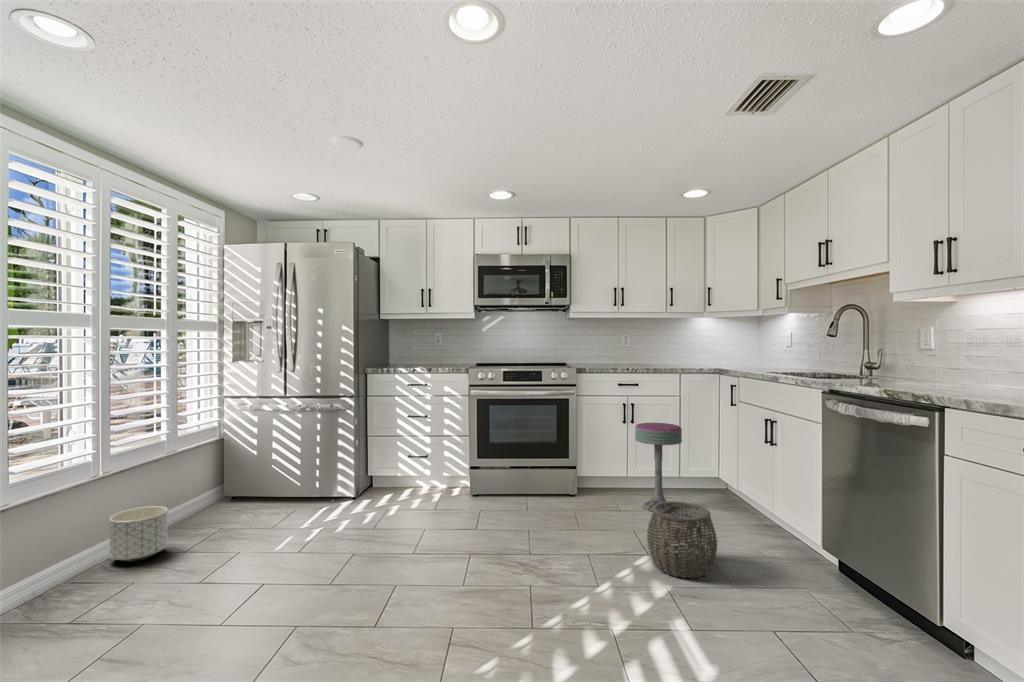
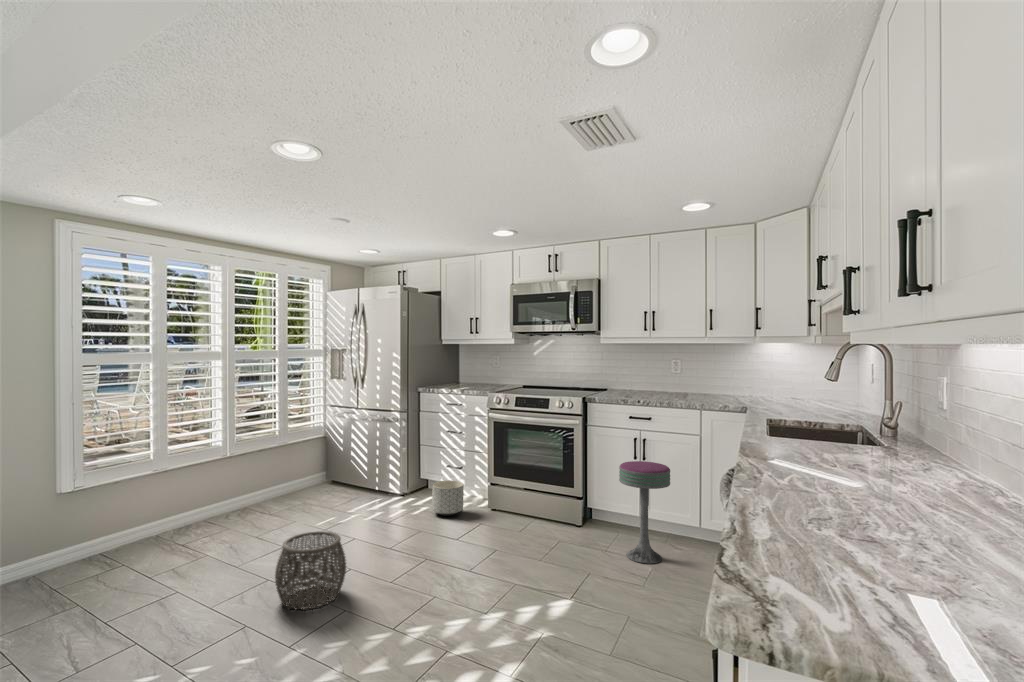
woven basket: present [647,501,717,579] -> present [275,531,346,610]
planter: present [109,506,167,562] -> present [432,480,464,516]

